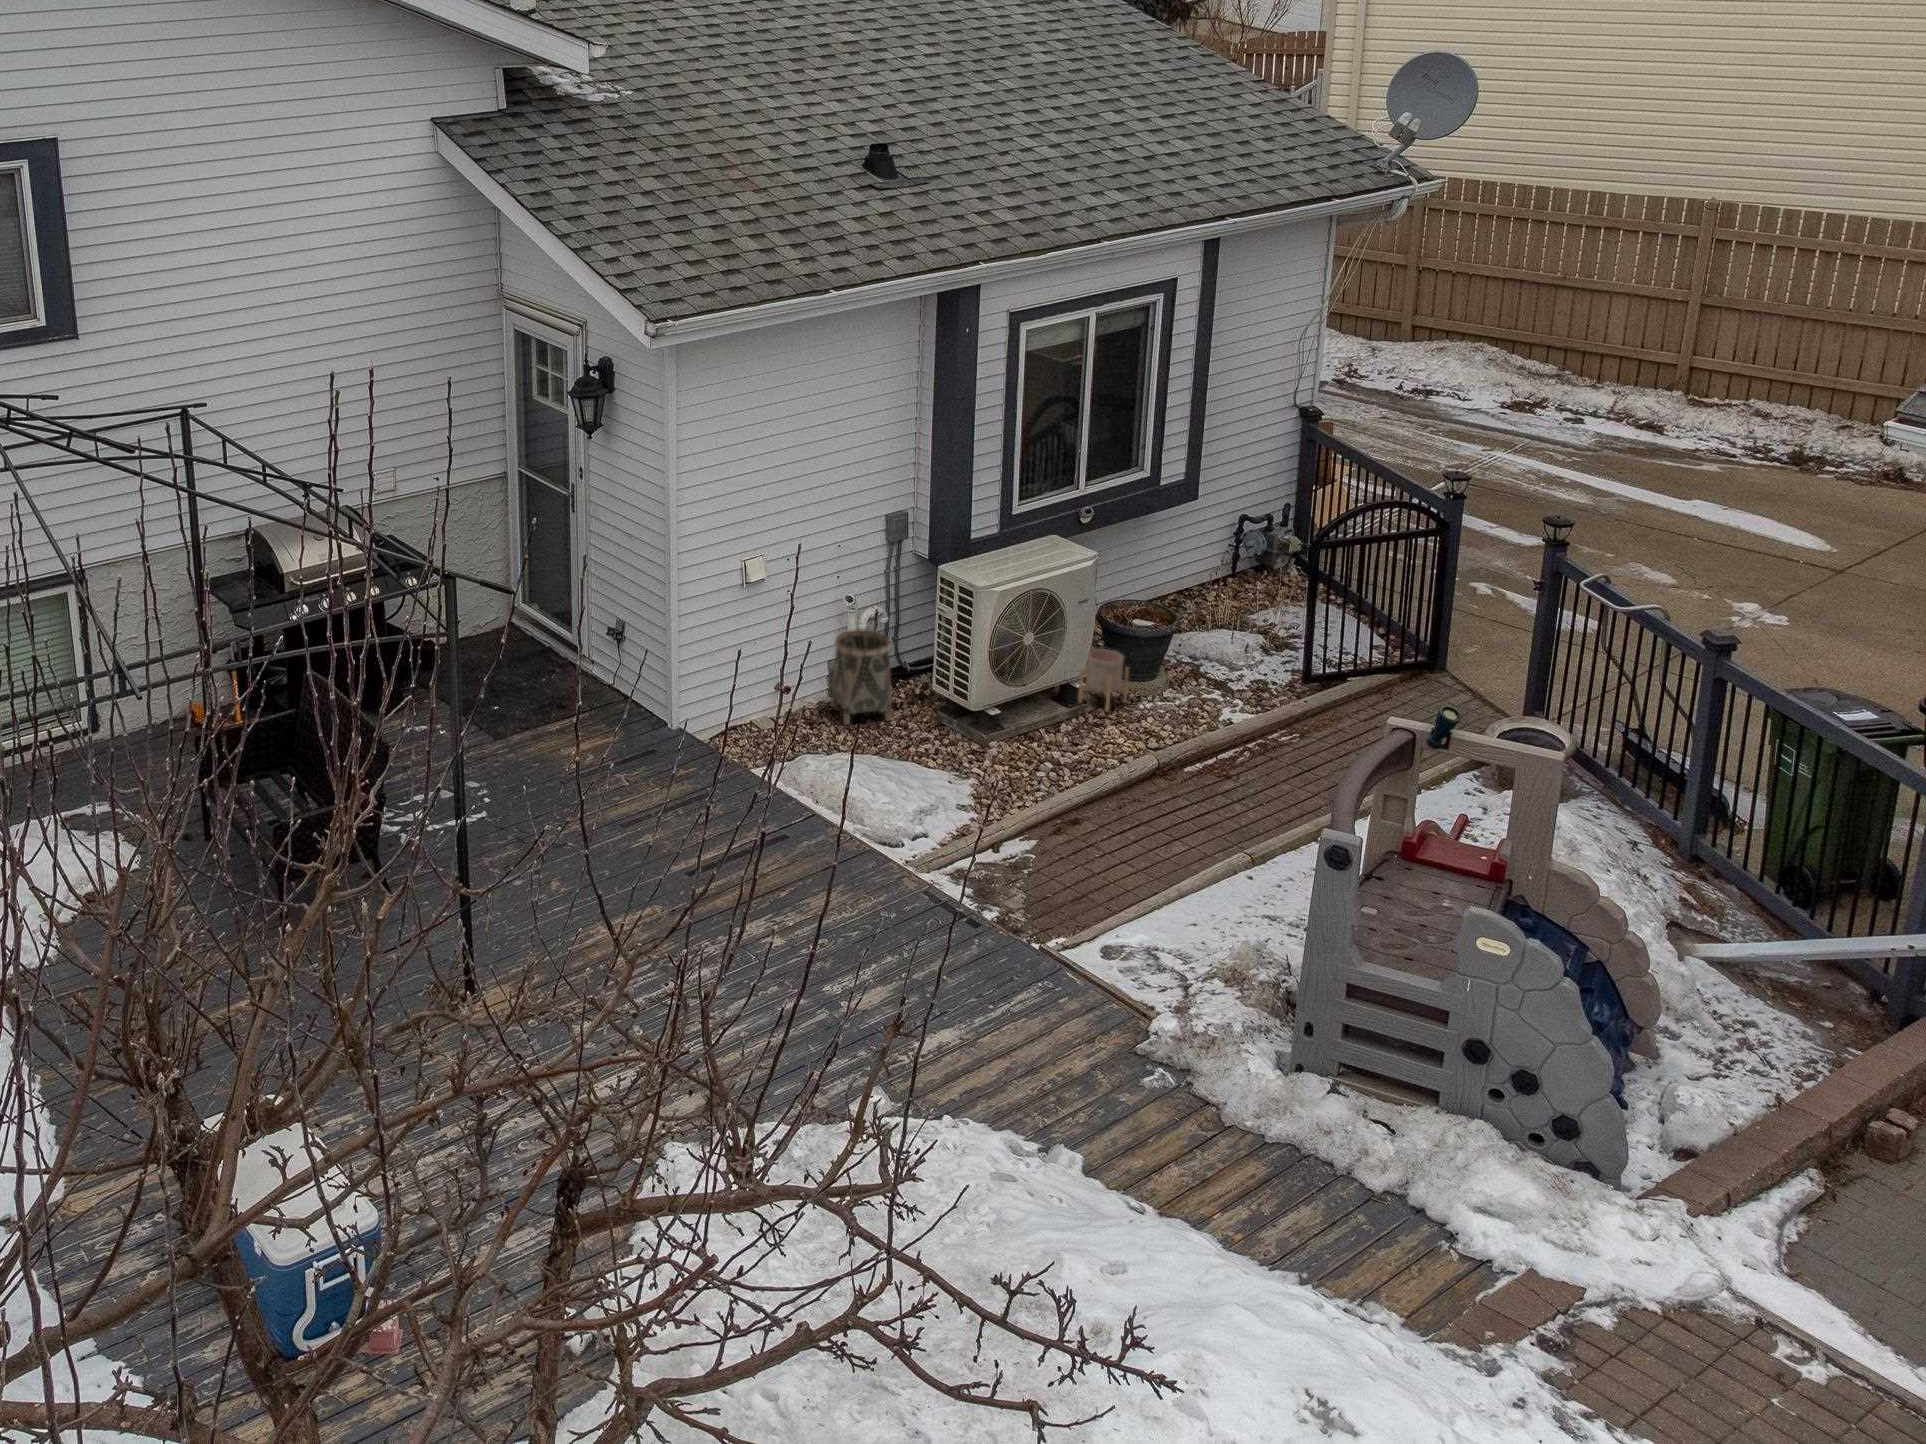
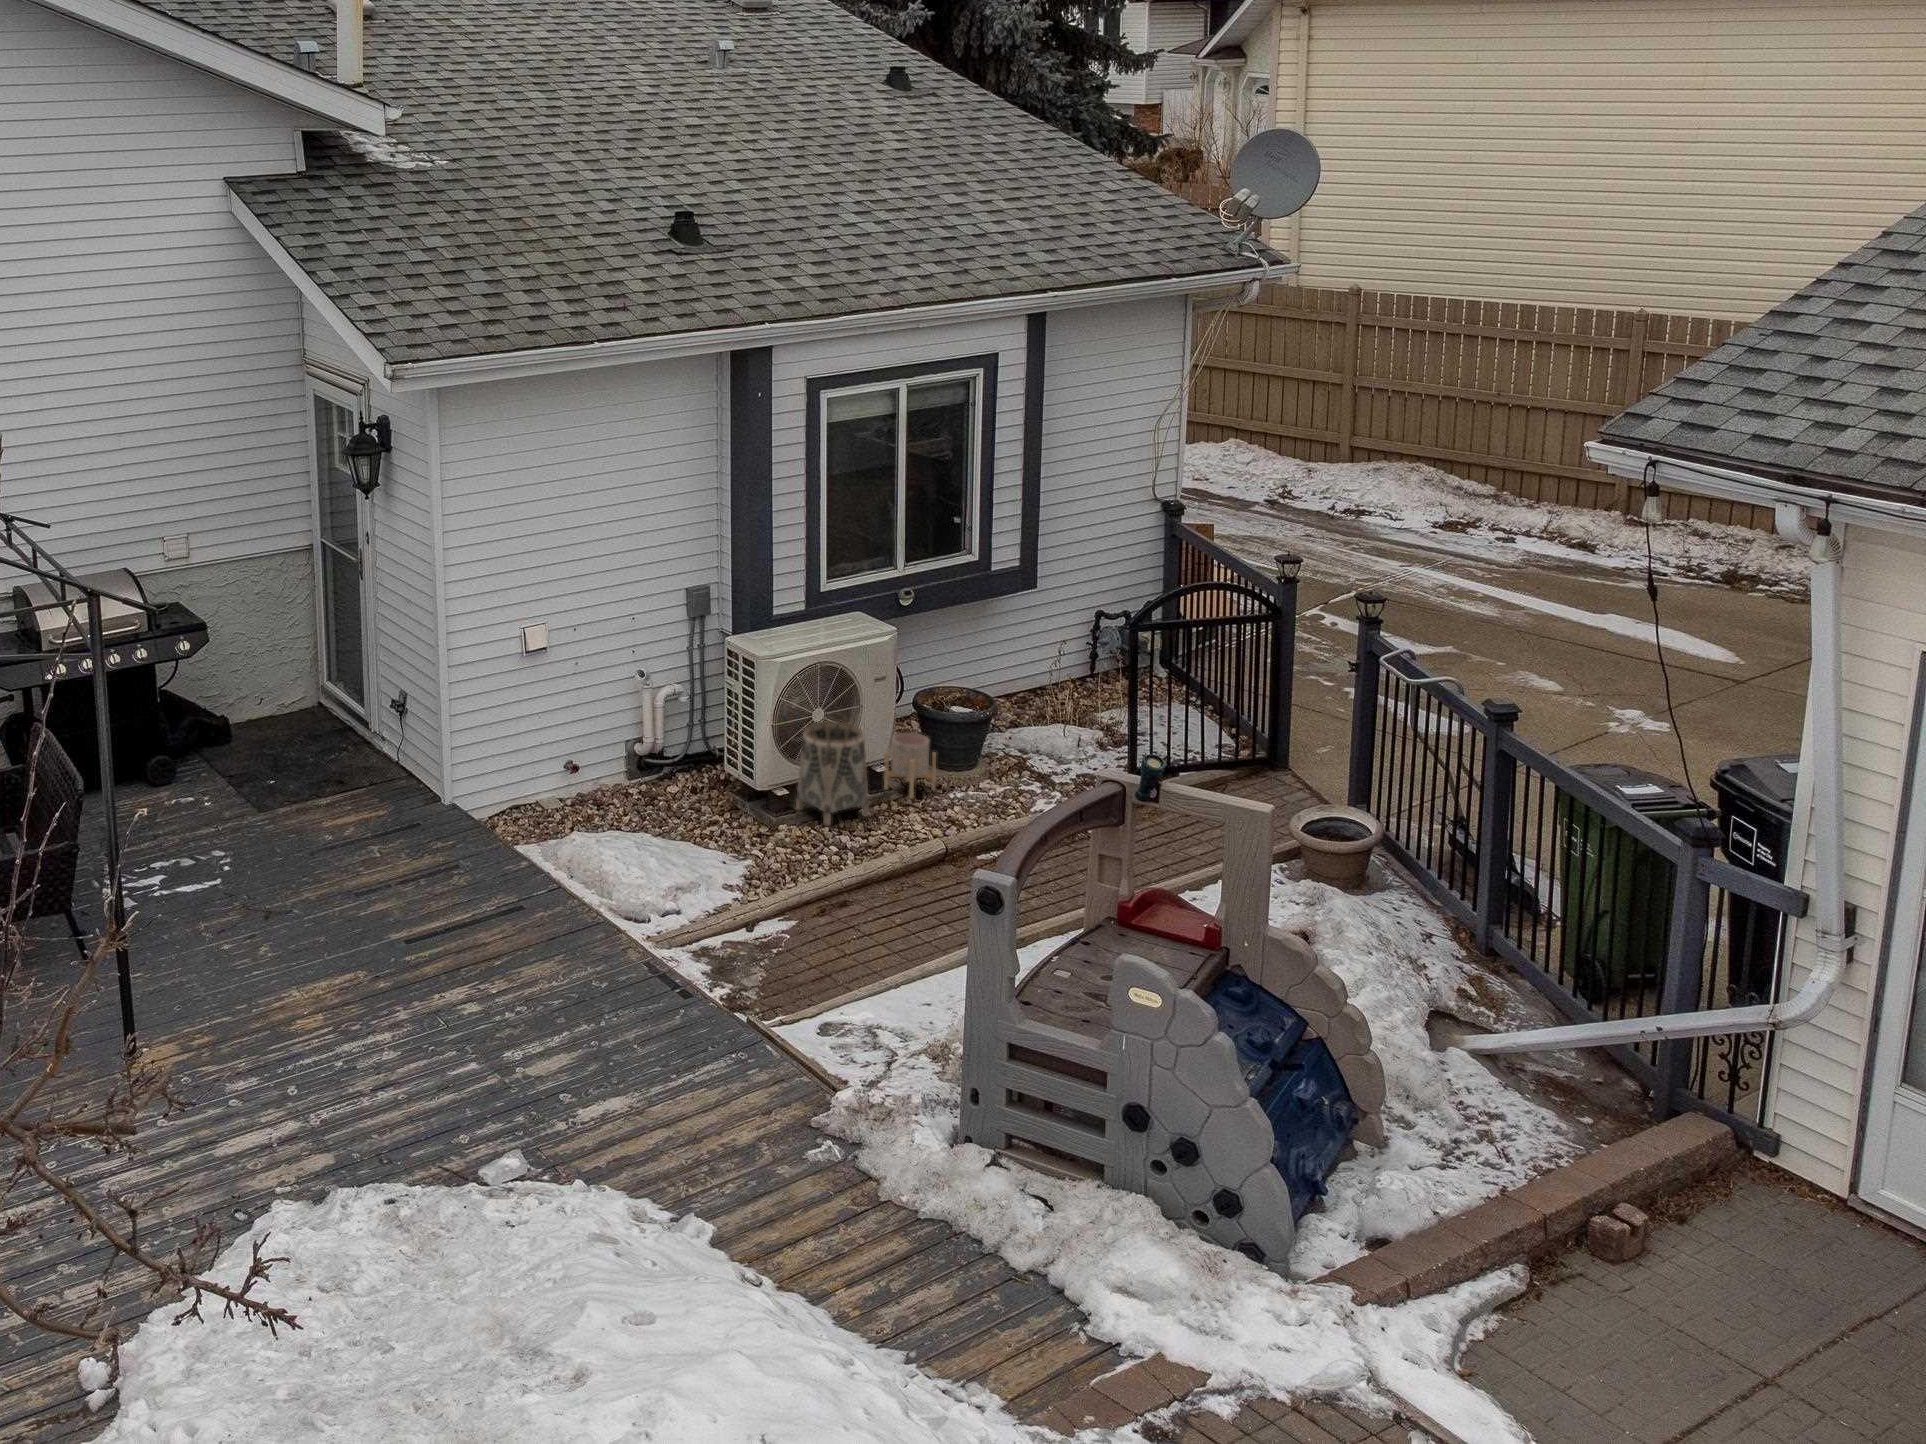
basket: present [831,630,892,725] -> present [796,722,869,826]

